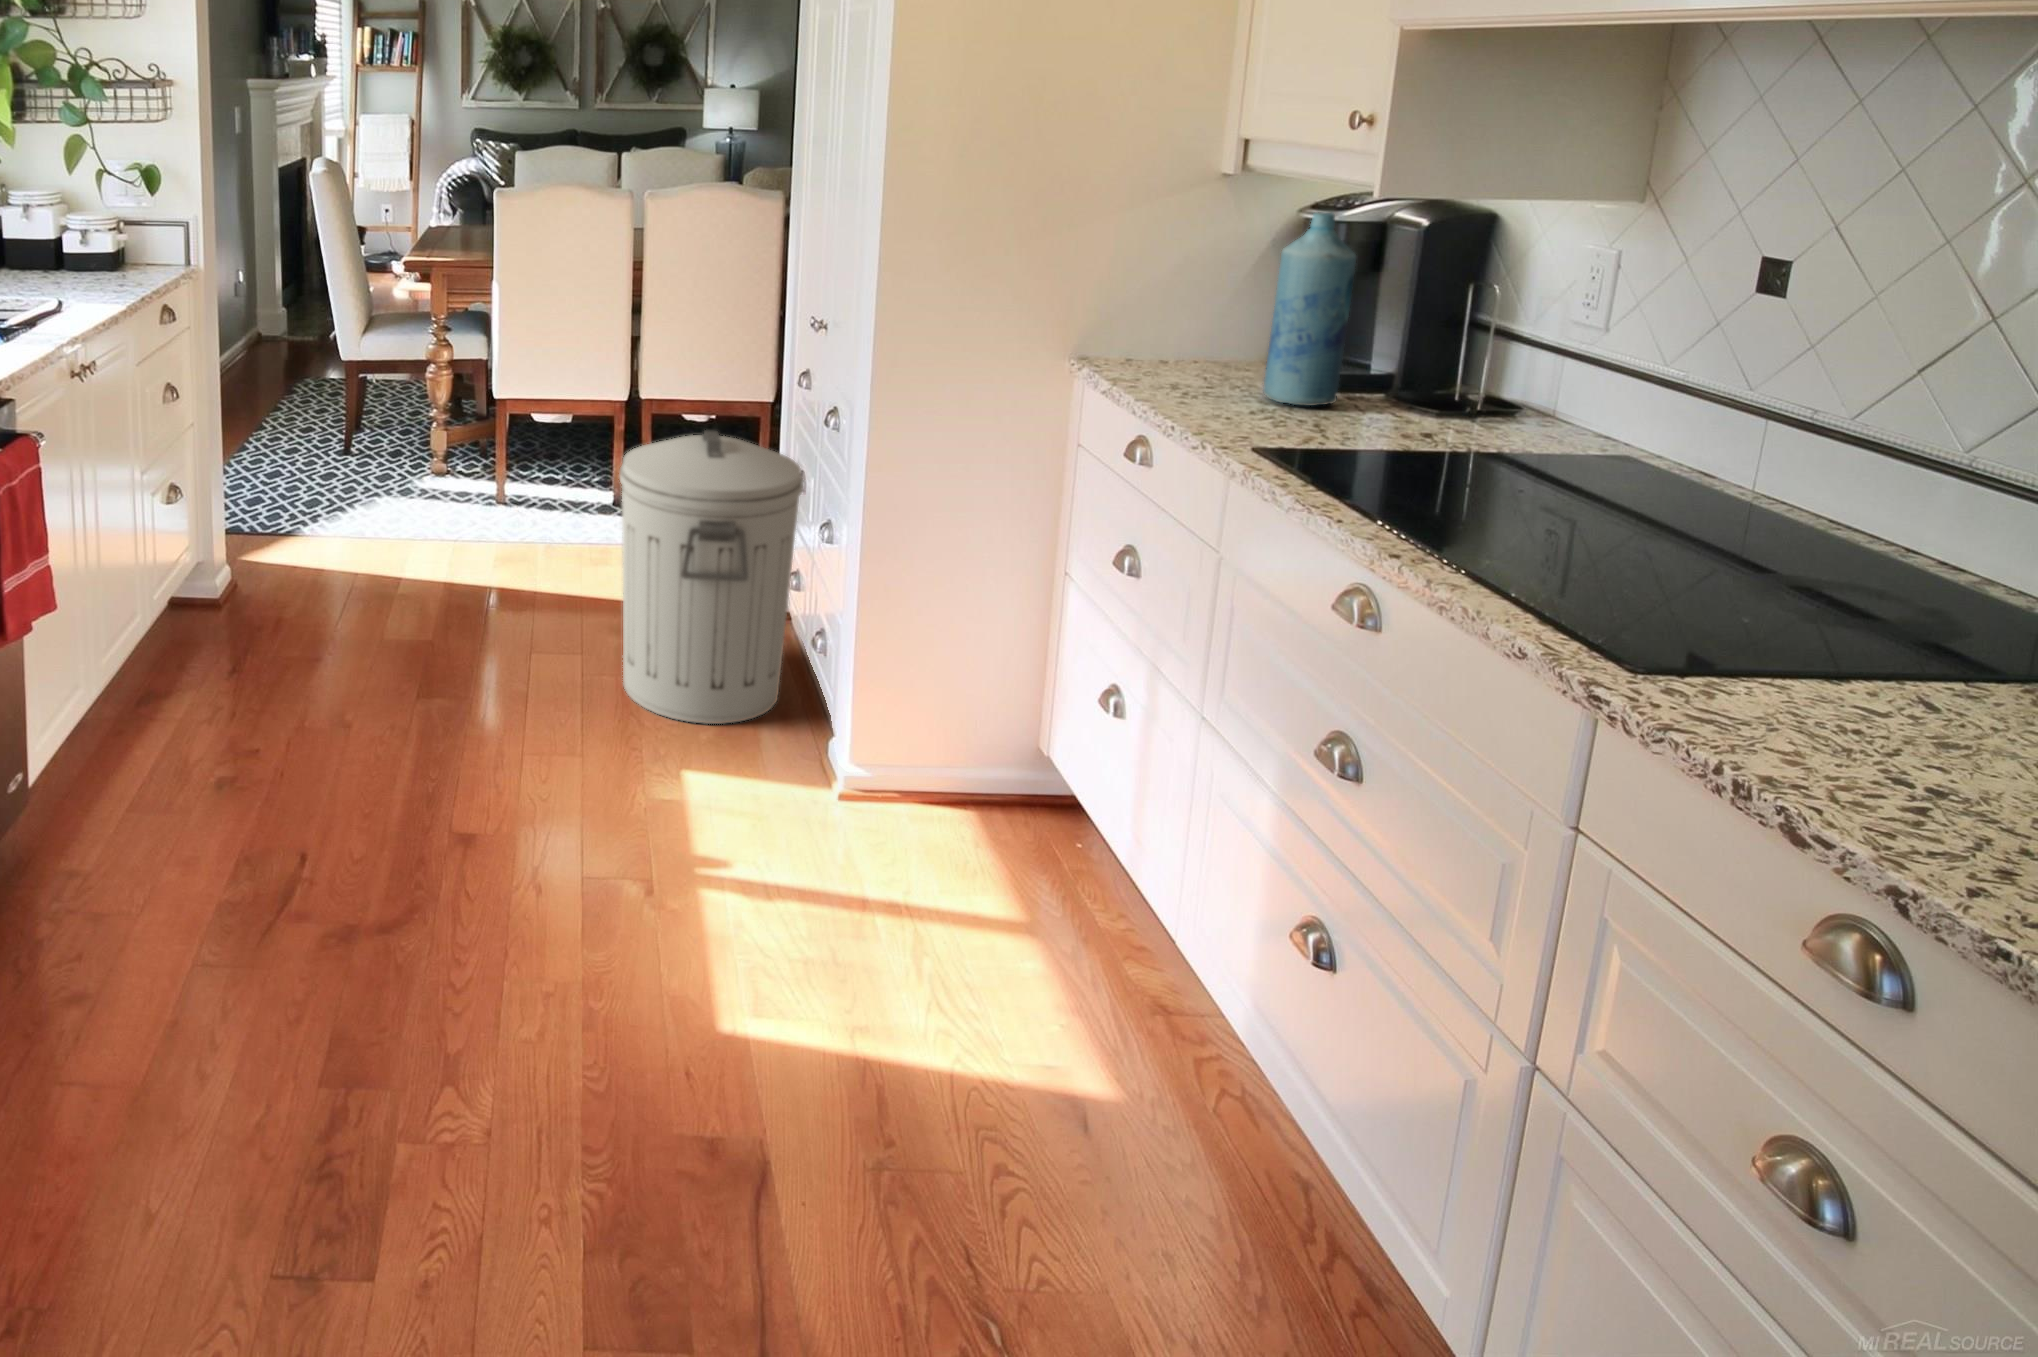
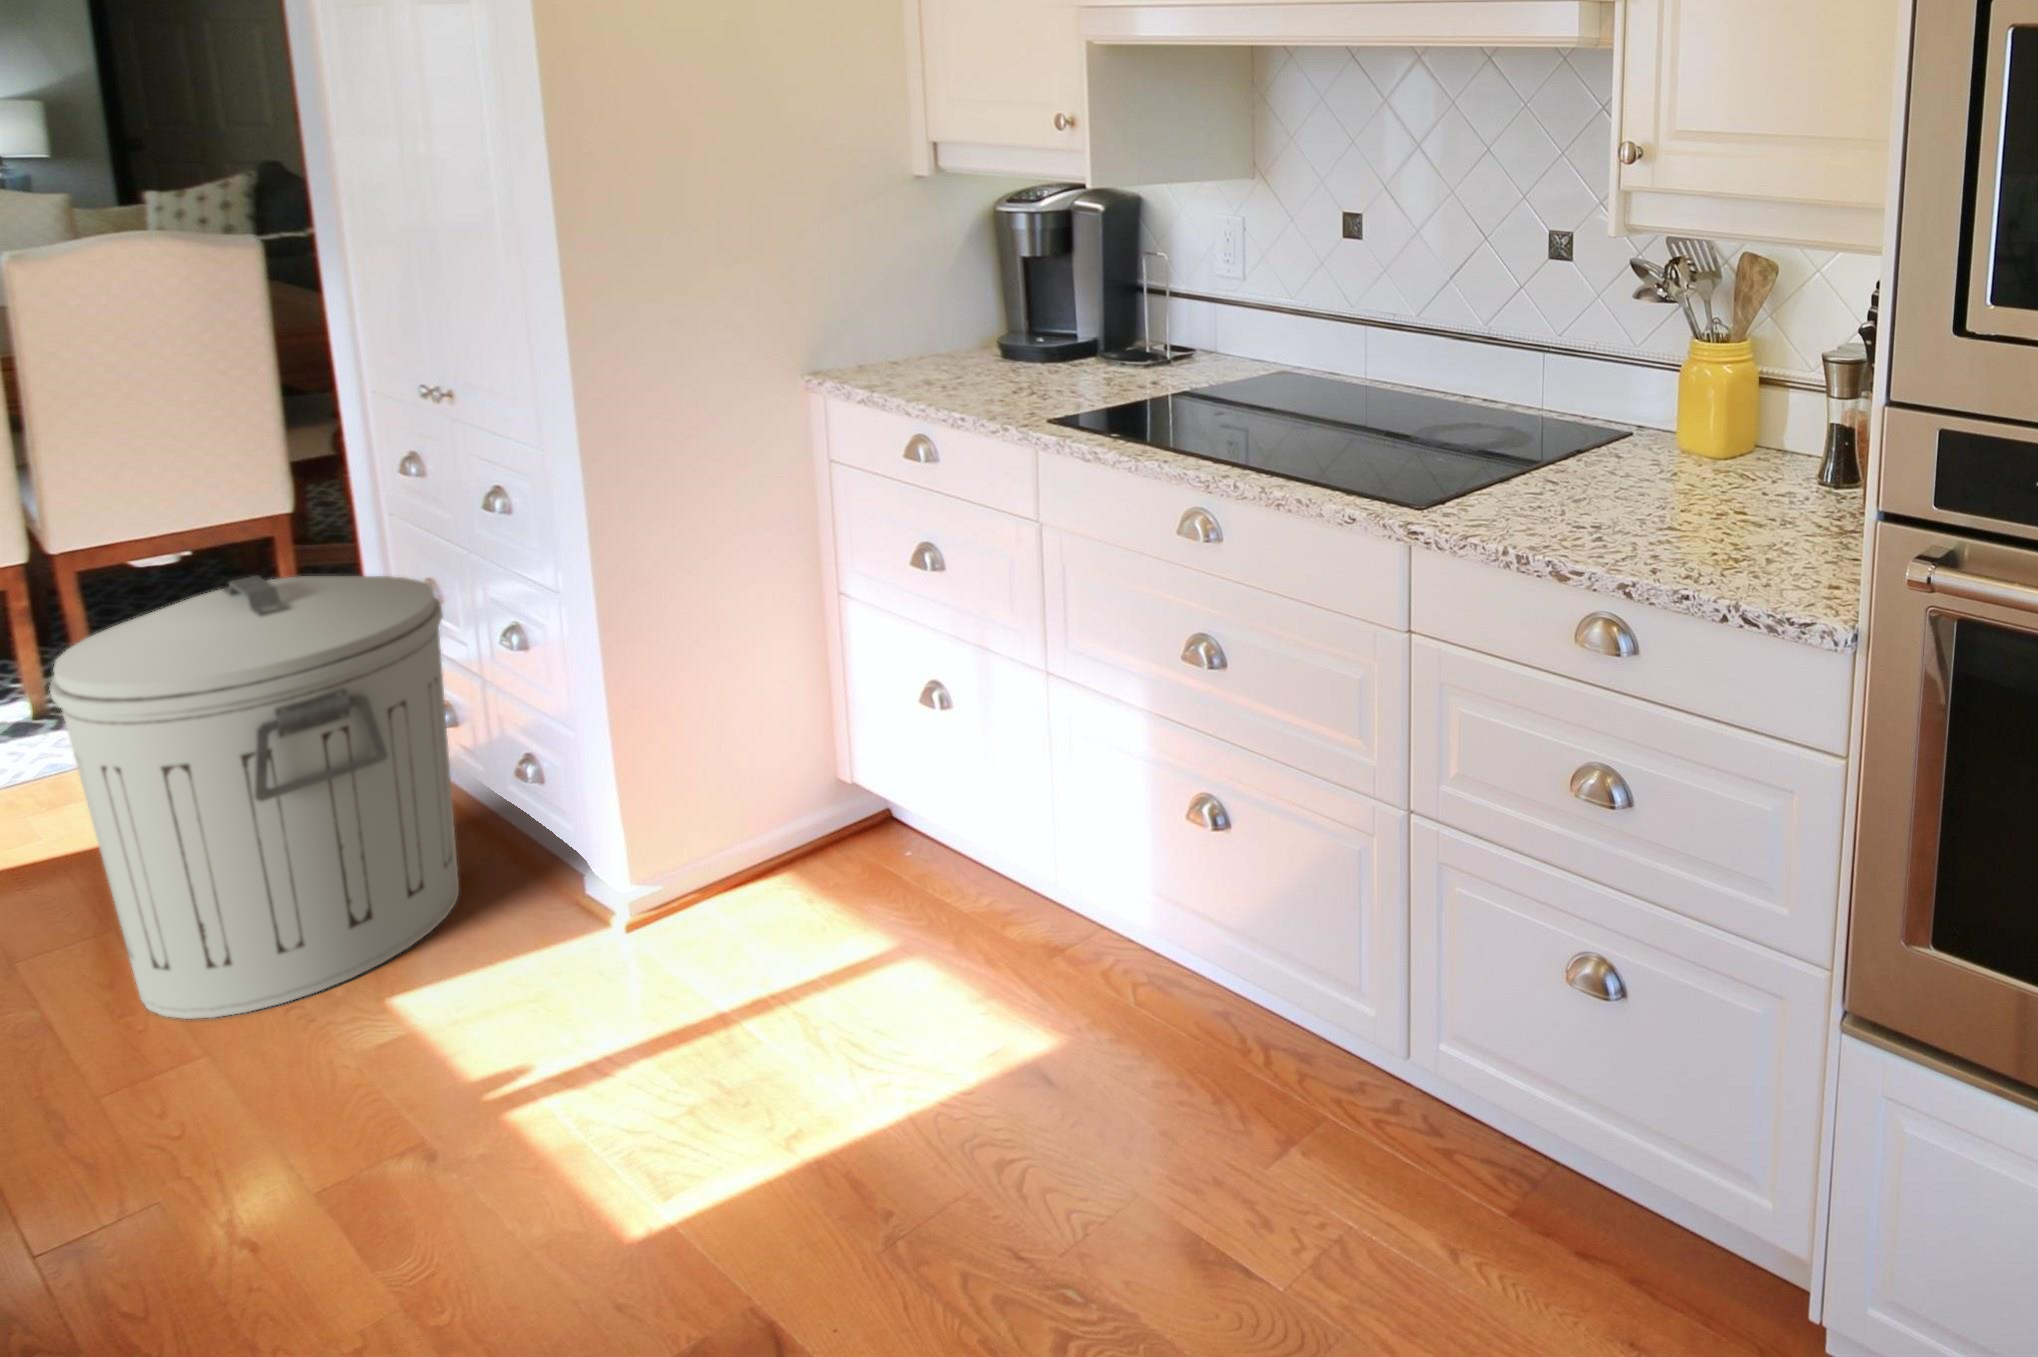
bottle: present [1263,213,1356,406] -> none [1008,204,1074,376]

